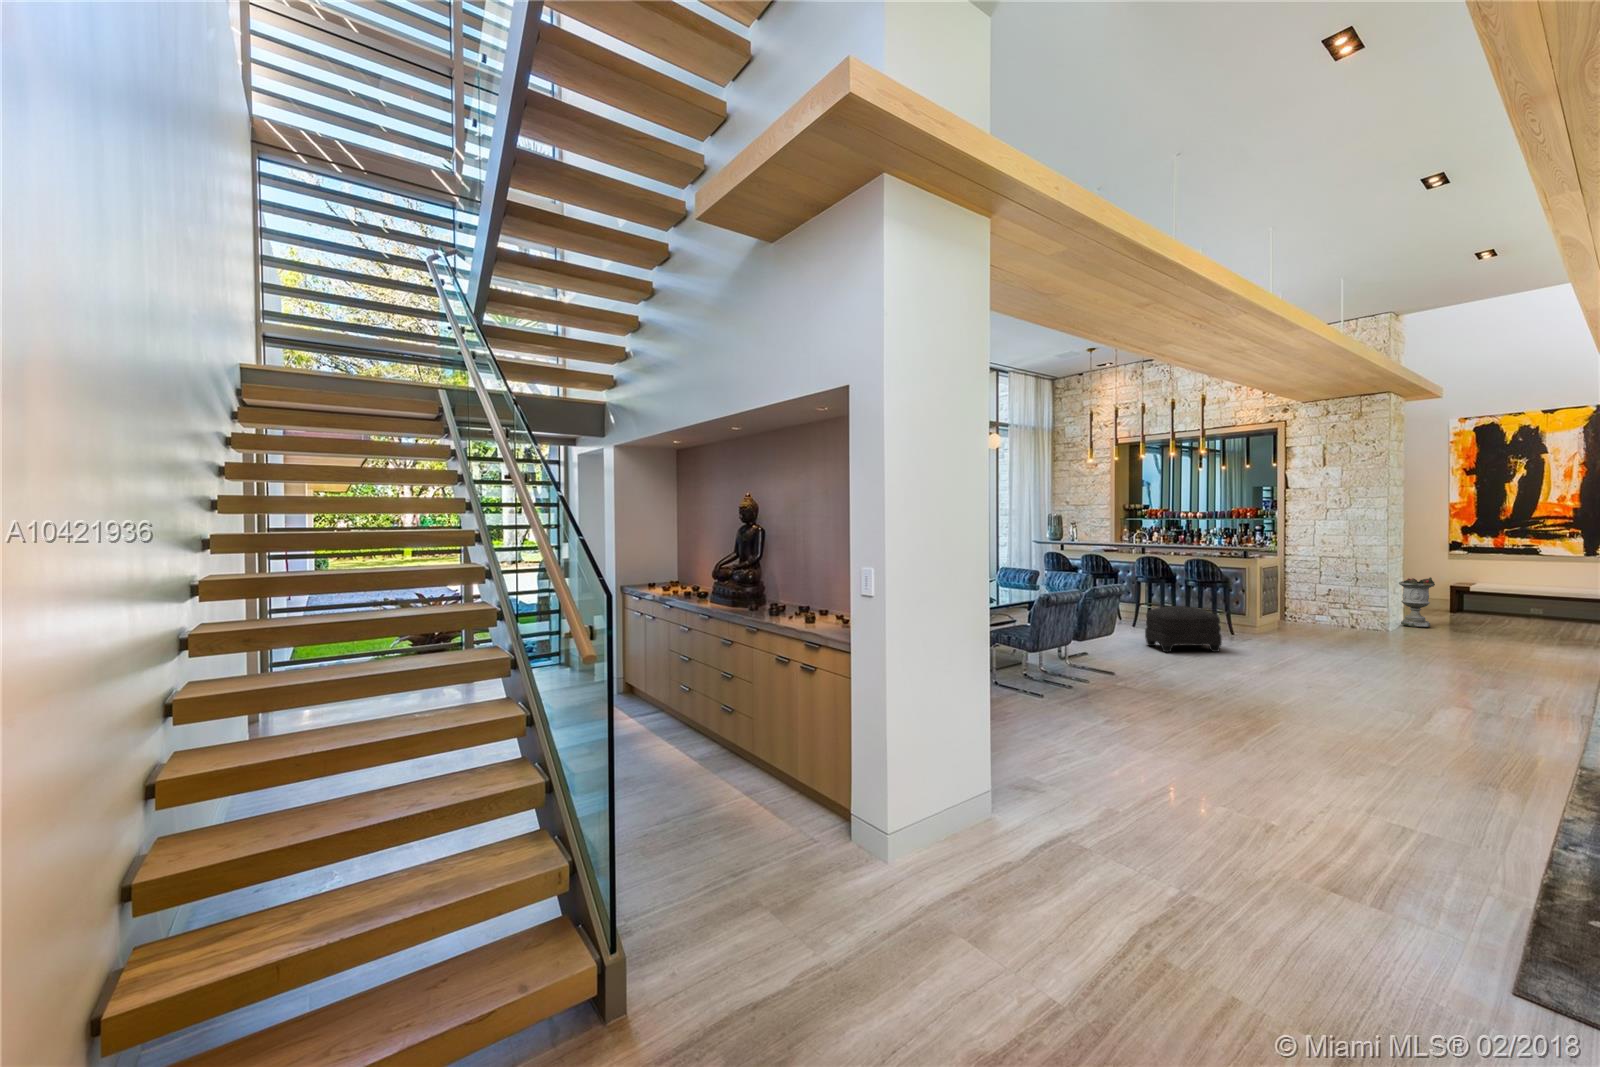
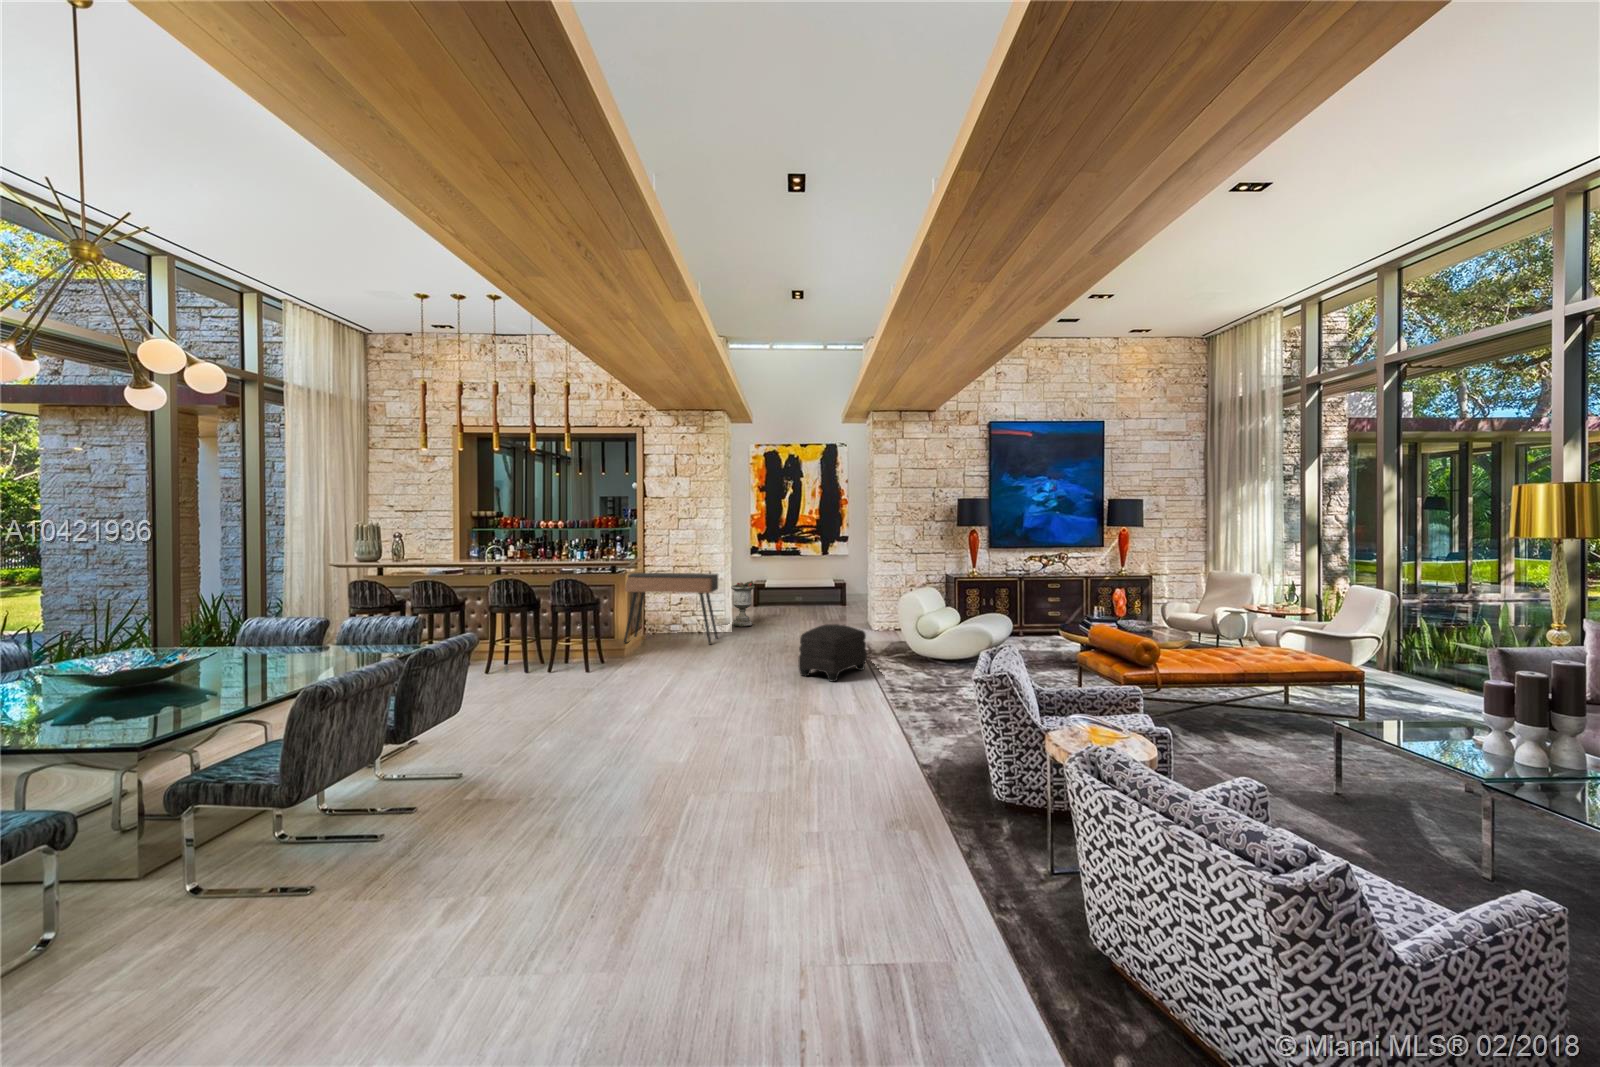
console table: none [1257,560,1372,635] -> present [624,573,718,645]
ottoman: present [1145,606,1222,652] -> present [798,624,867,682]

